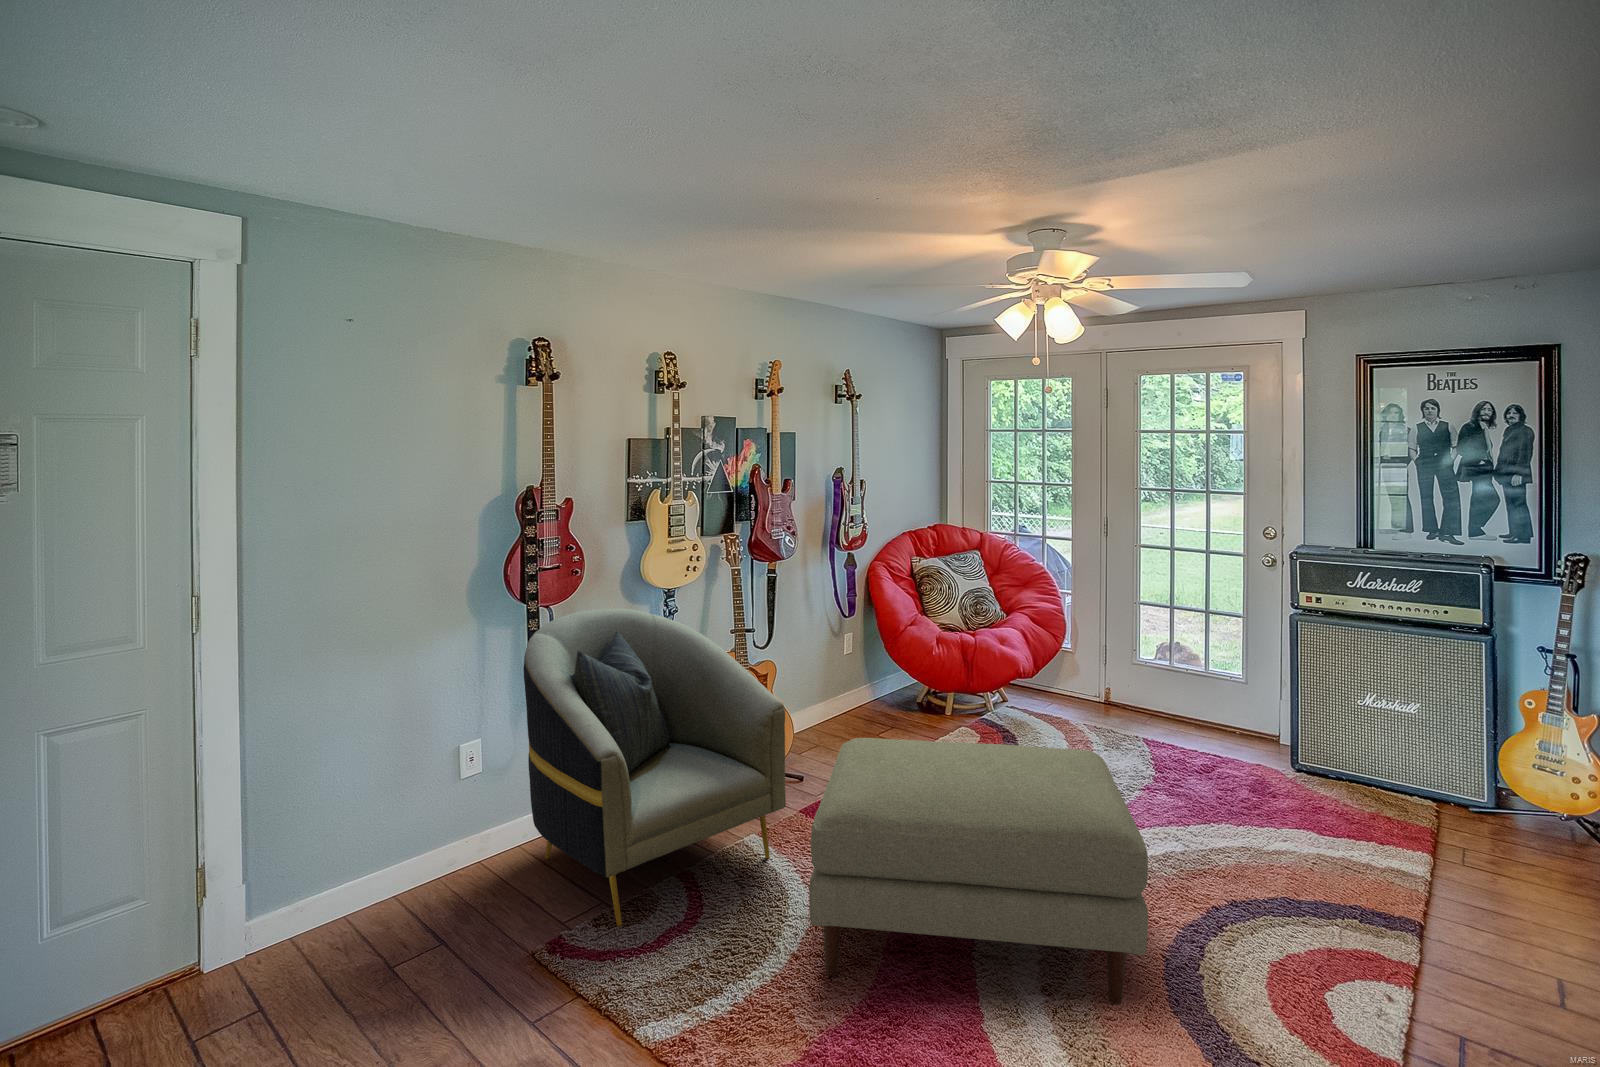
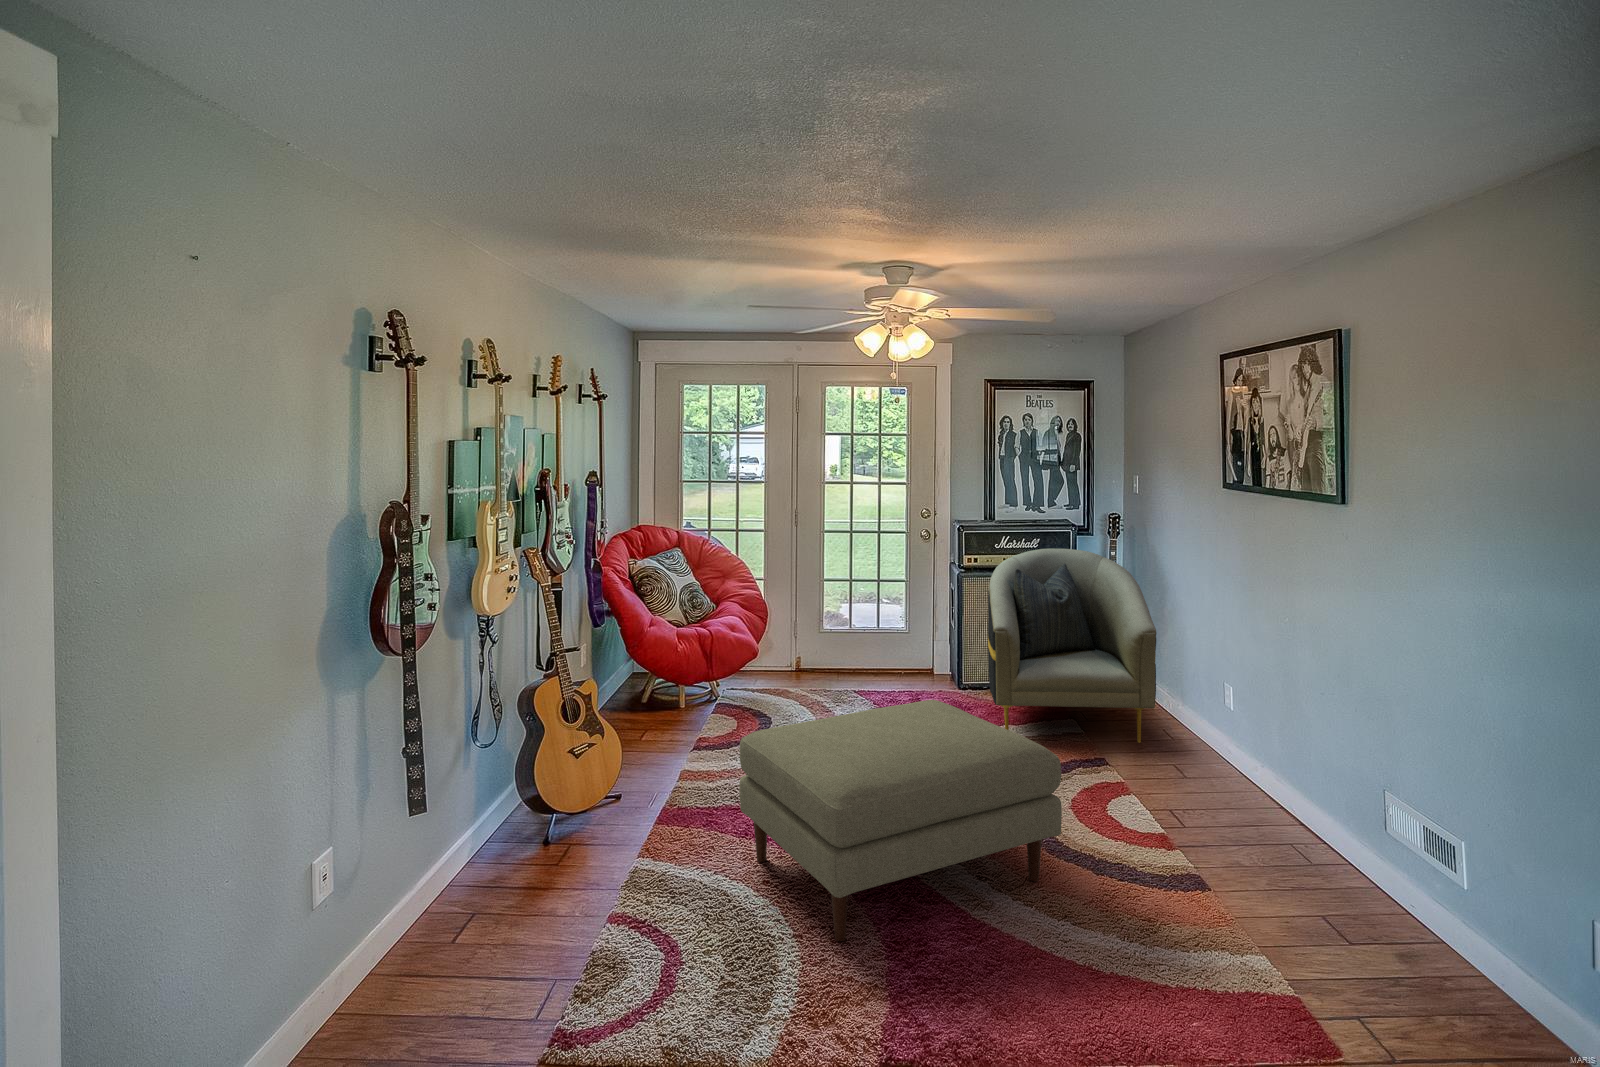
armchair: present [524,609,786,926] -> present [988,549,1156,743]

